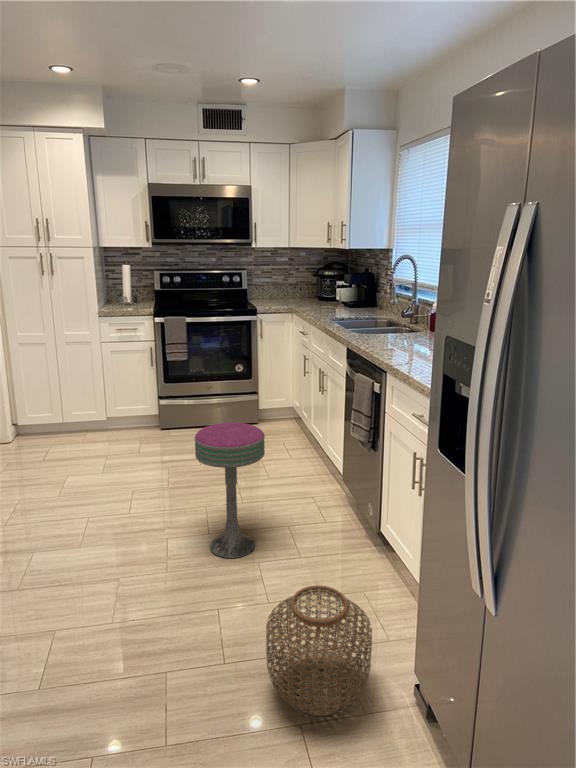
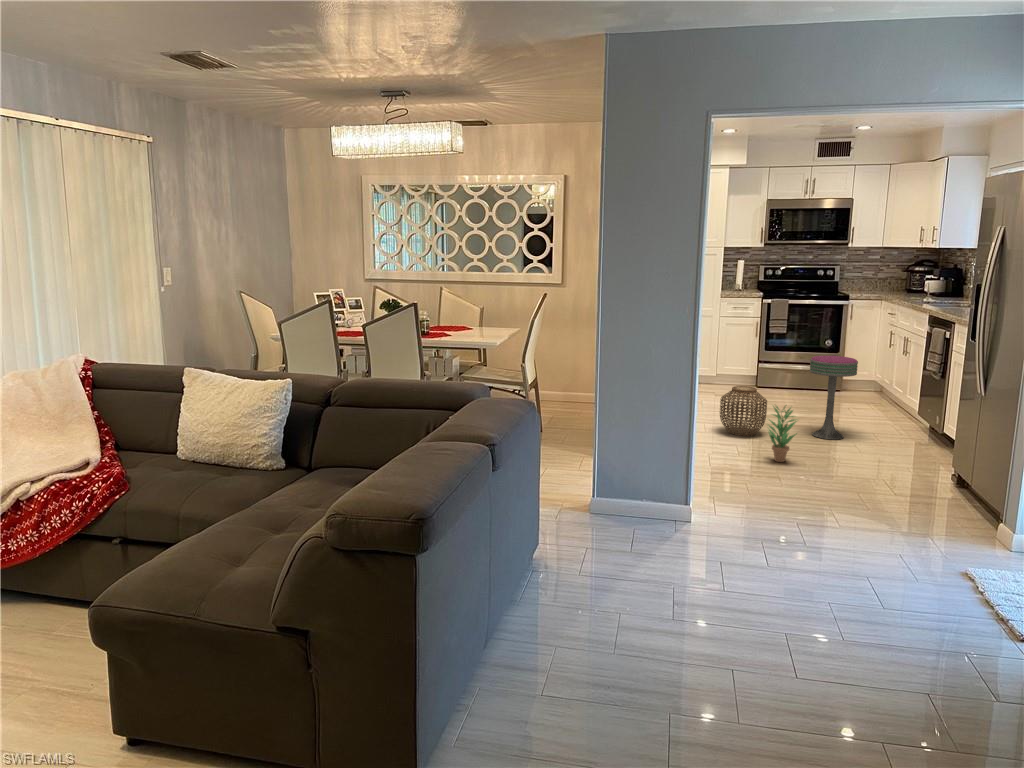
potted plant: none [93,582,160,686] -> present [769,406,797,462]
woven basket: present [266,585,372,716] -> present [720,386,767,436]

